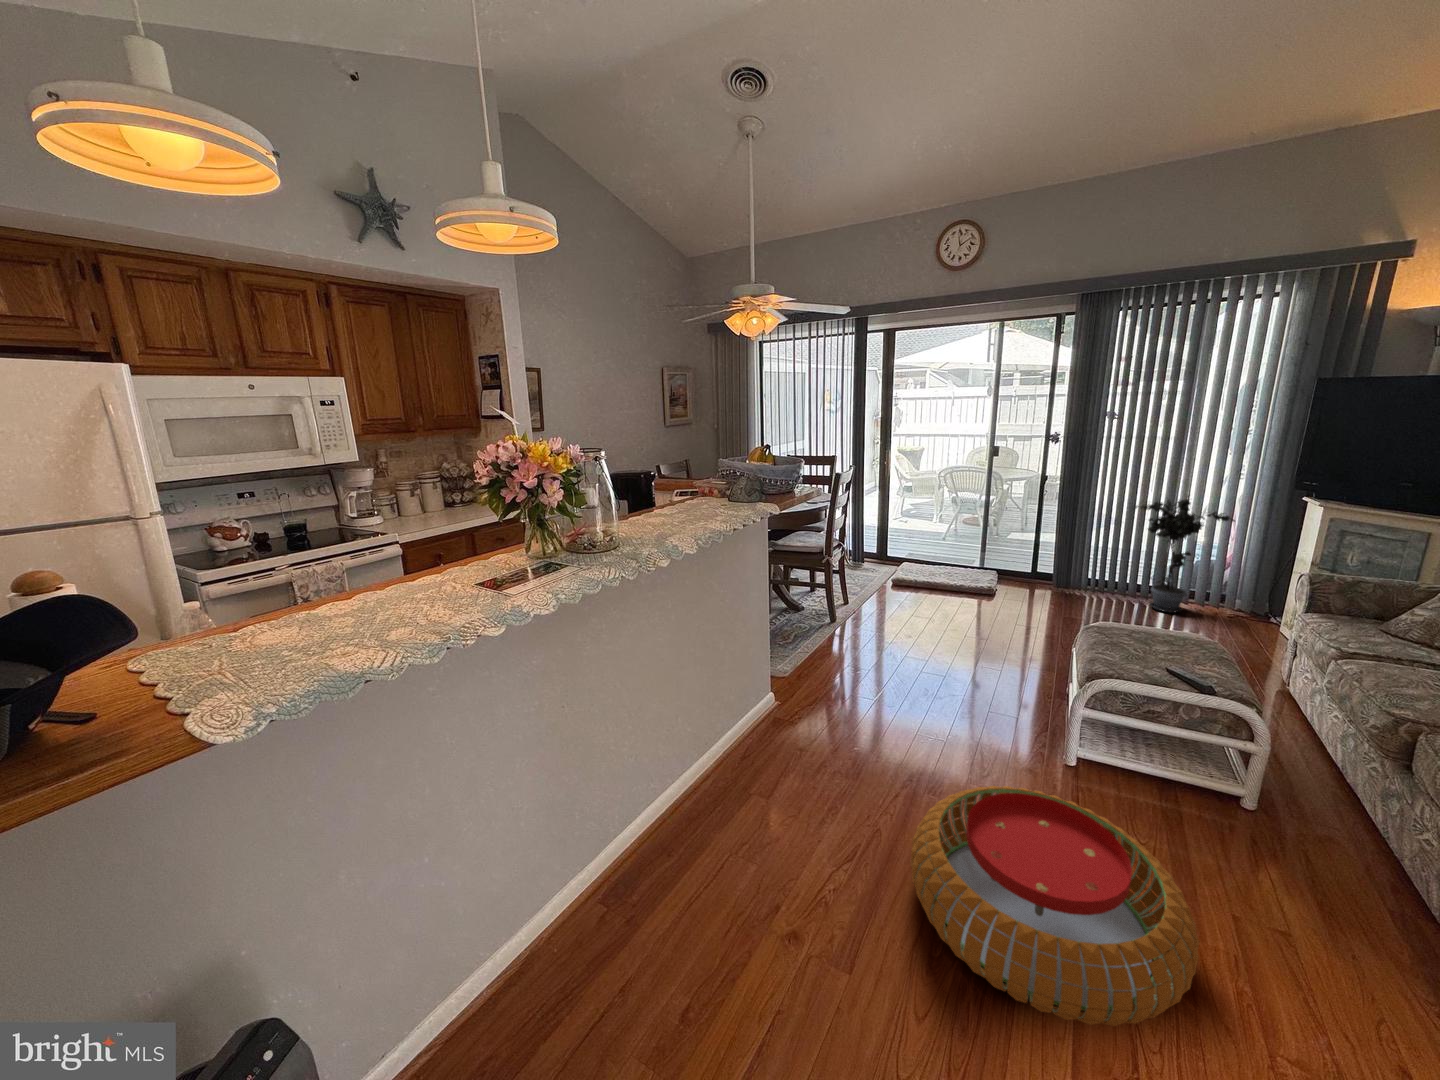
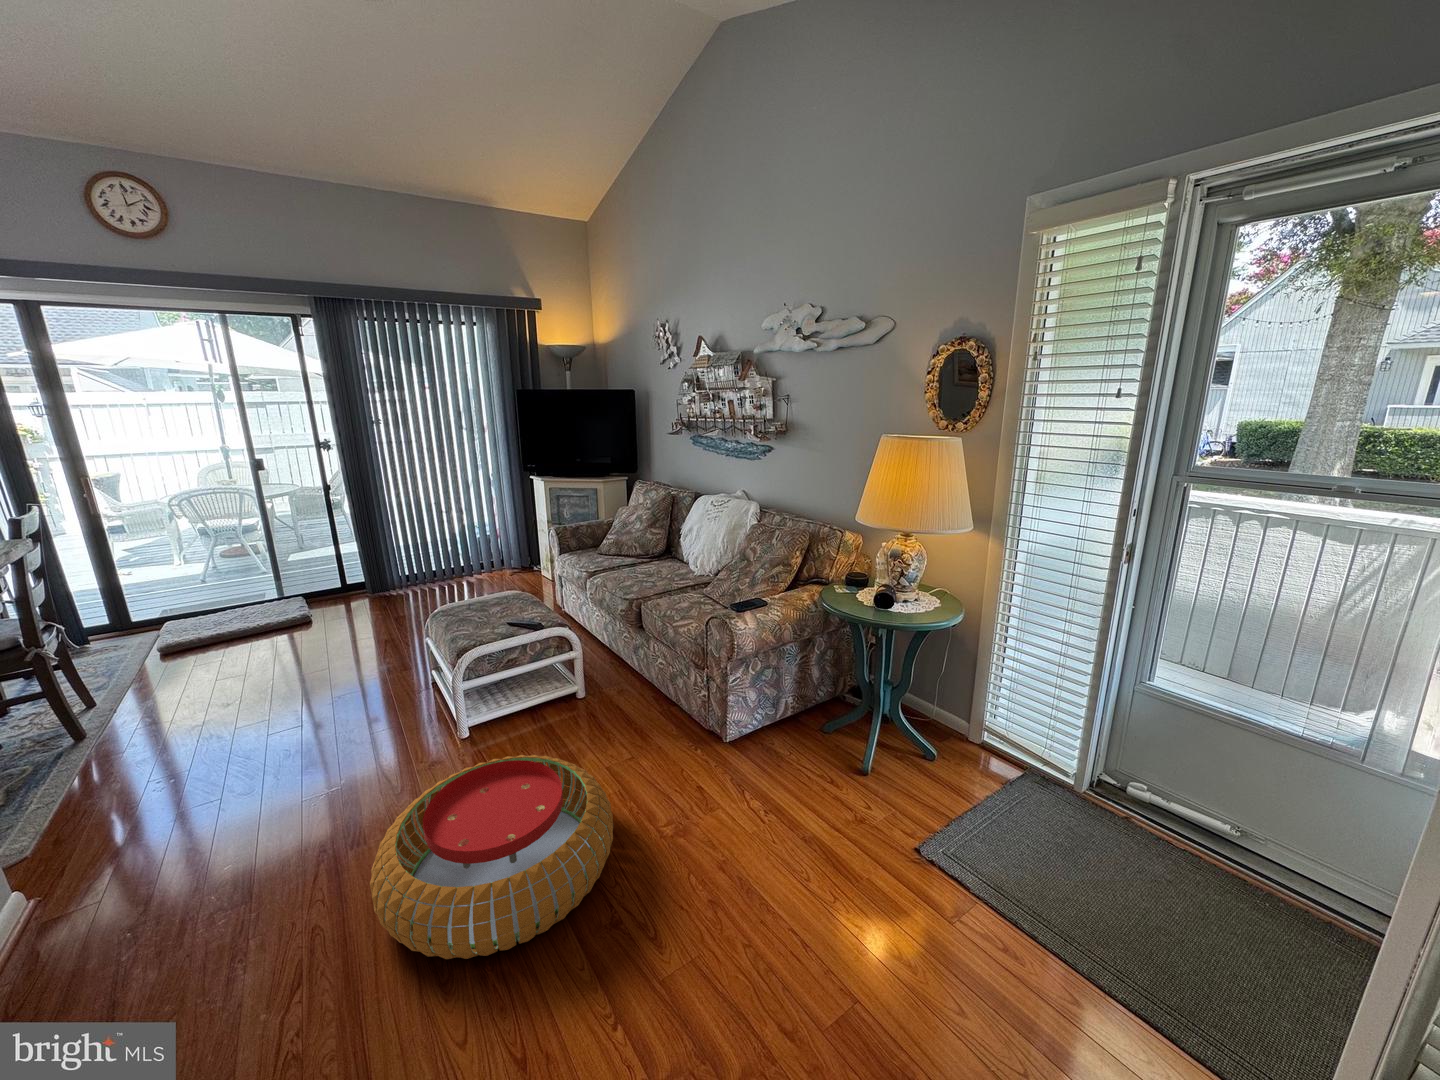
potted plant: present [1132,497,1235,613] -> none [420,486,497,586]

